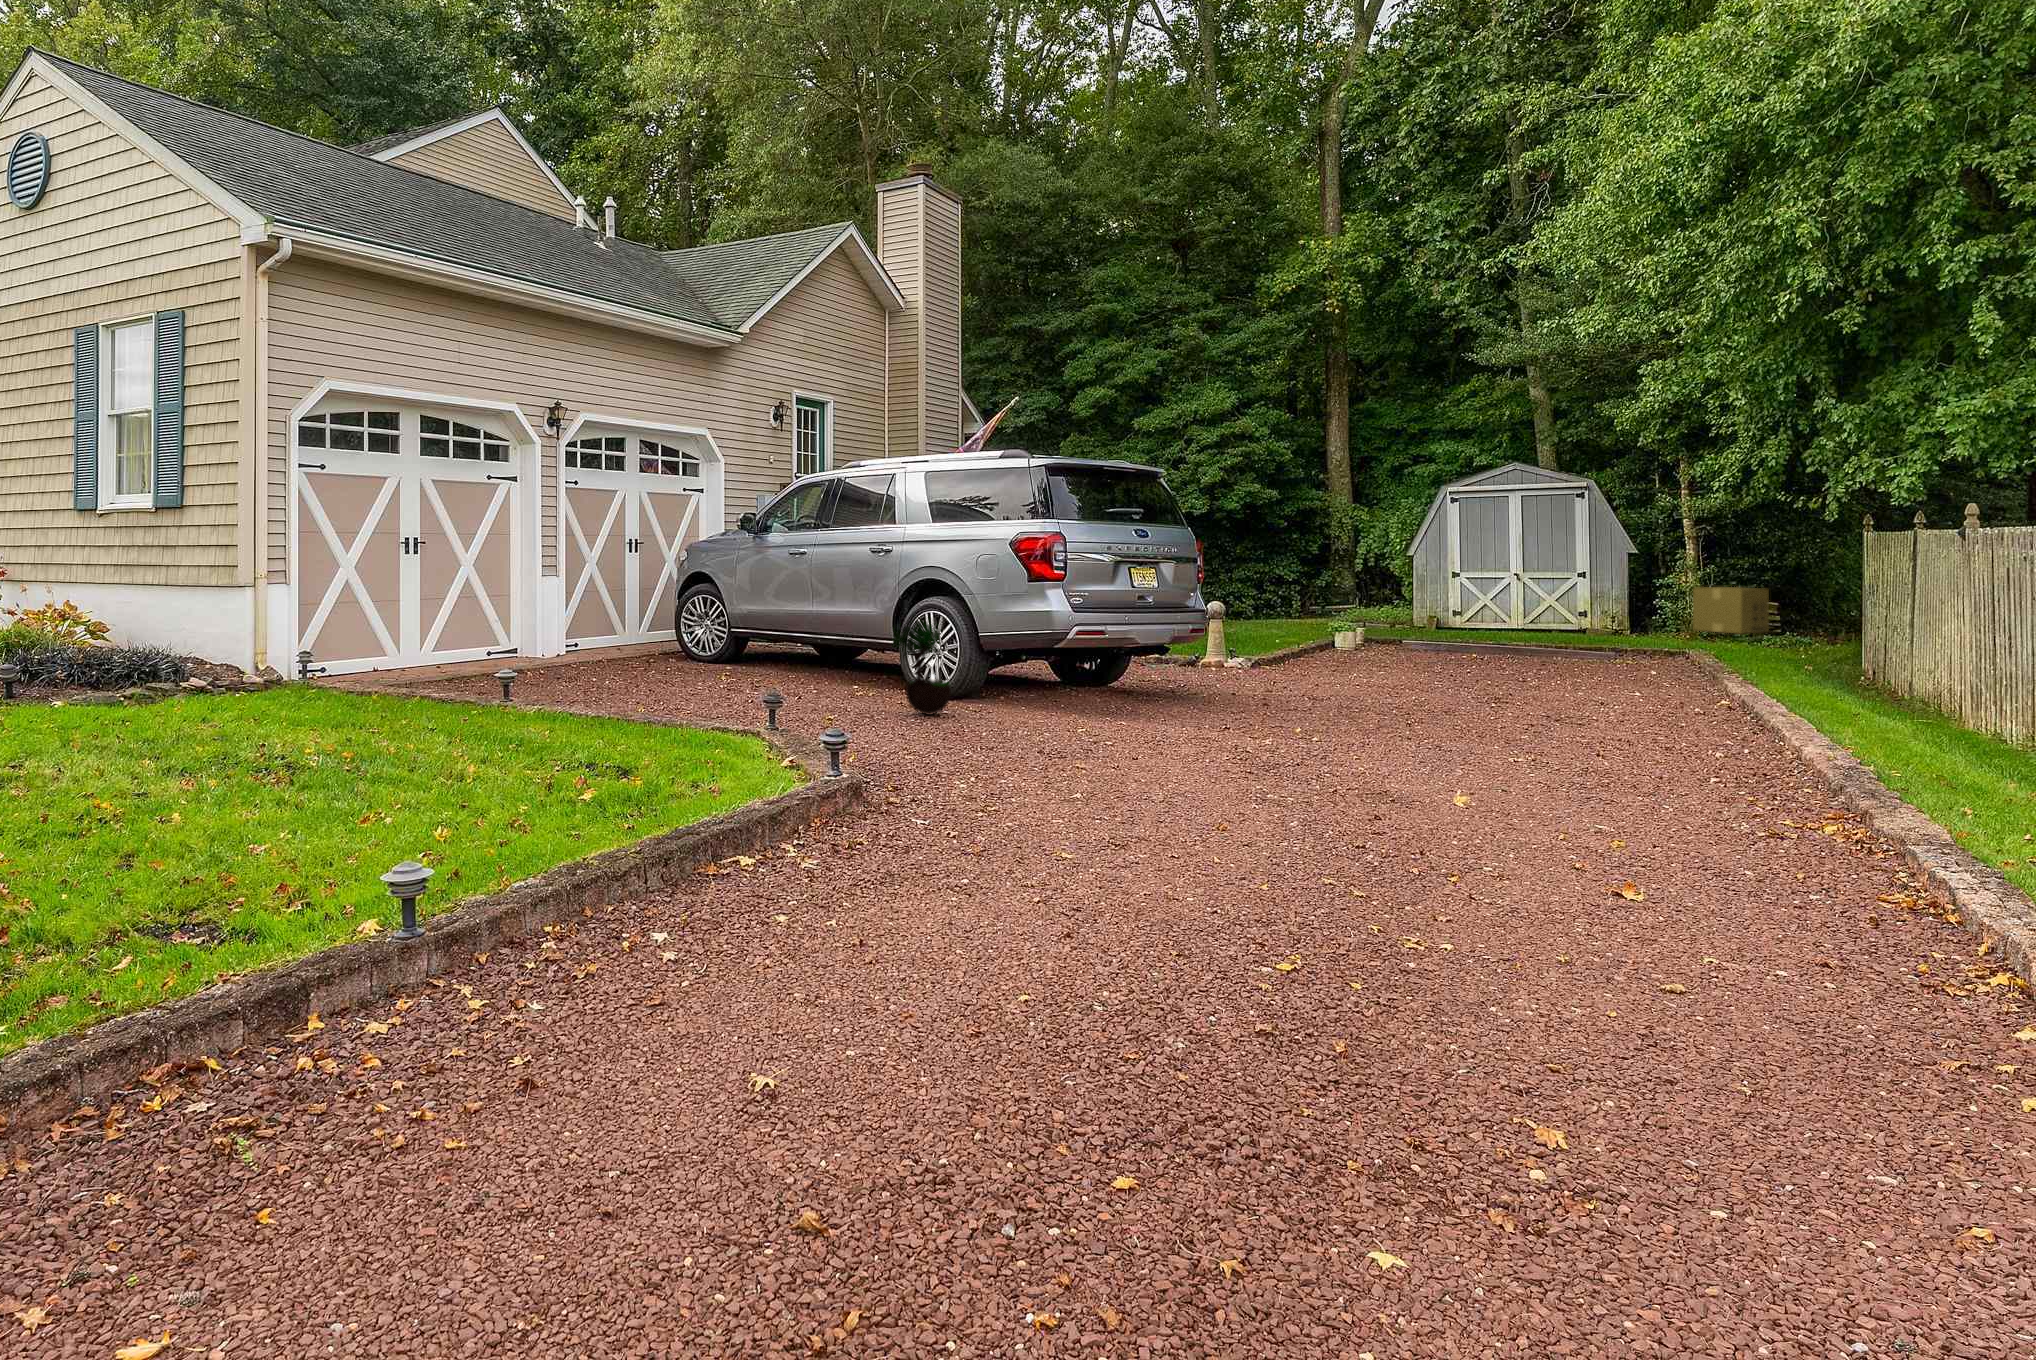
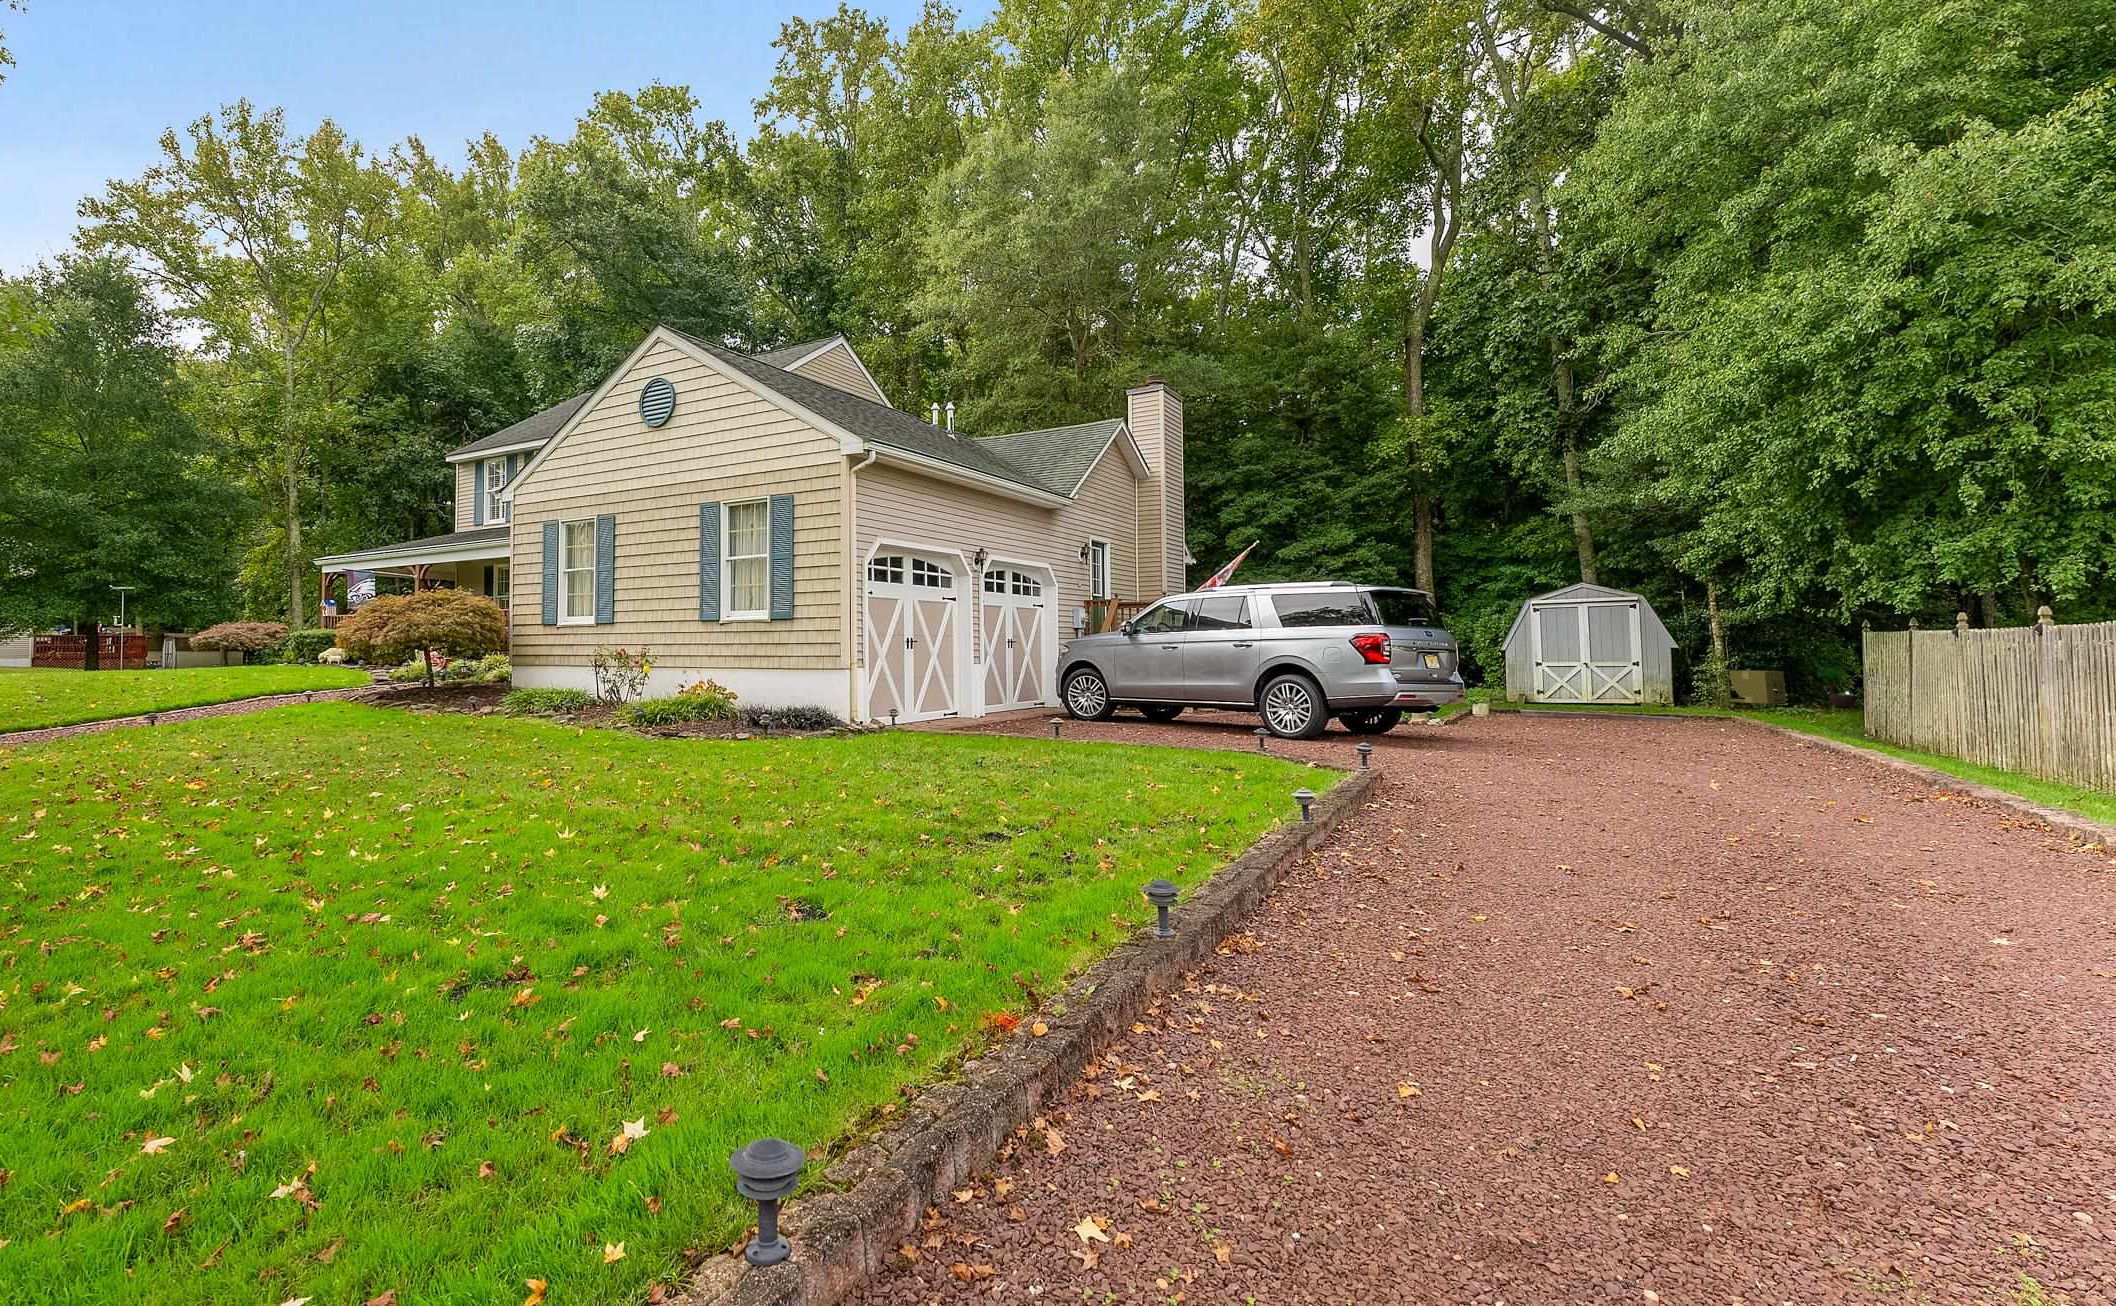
potted tree: present [889,620,951,715] -> present [1818,666,1856,708]

